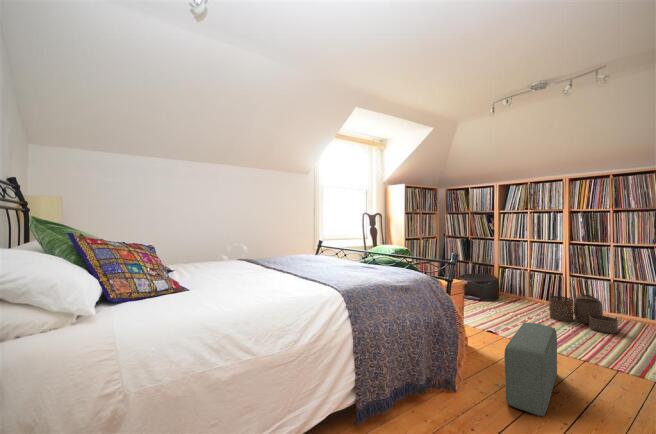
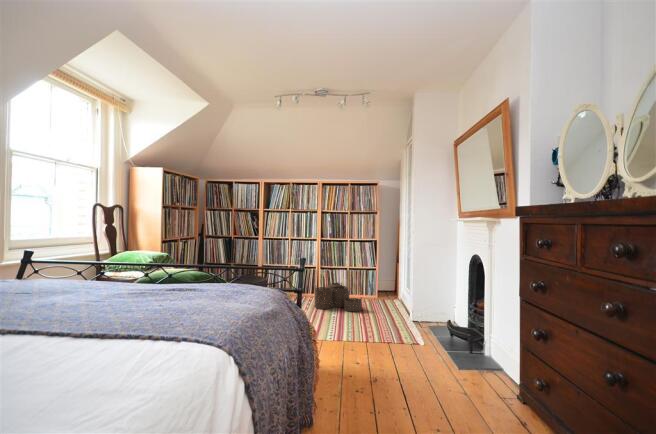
pouf: present [504,322,557,416] -> none [336,316,390,408]

